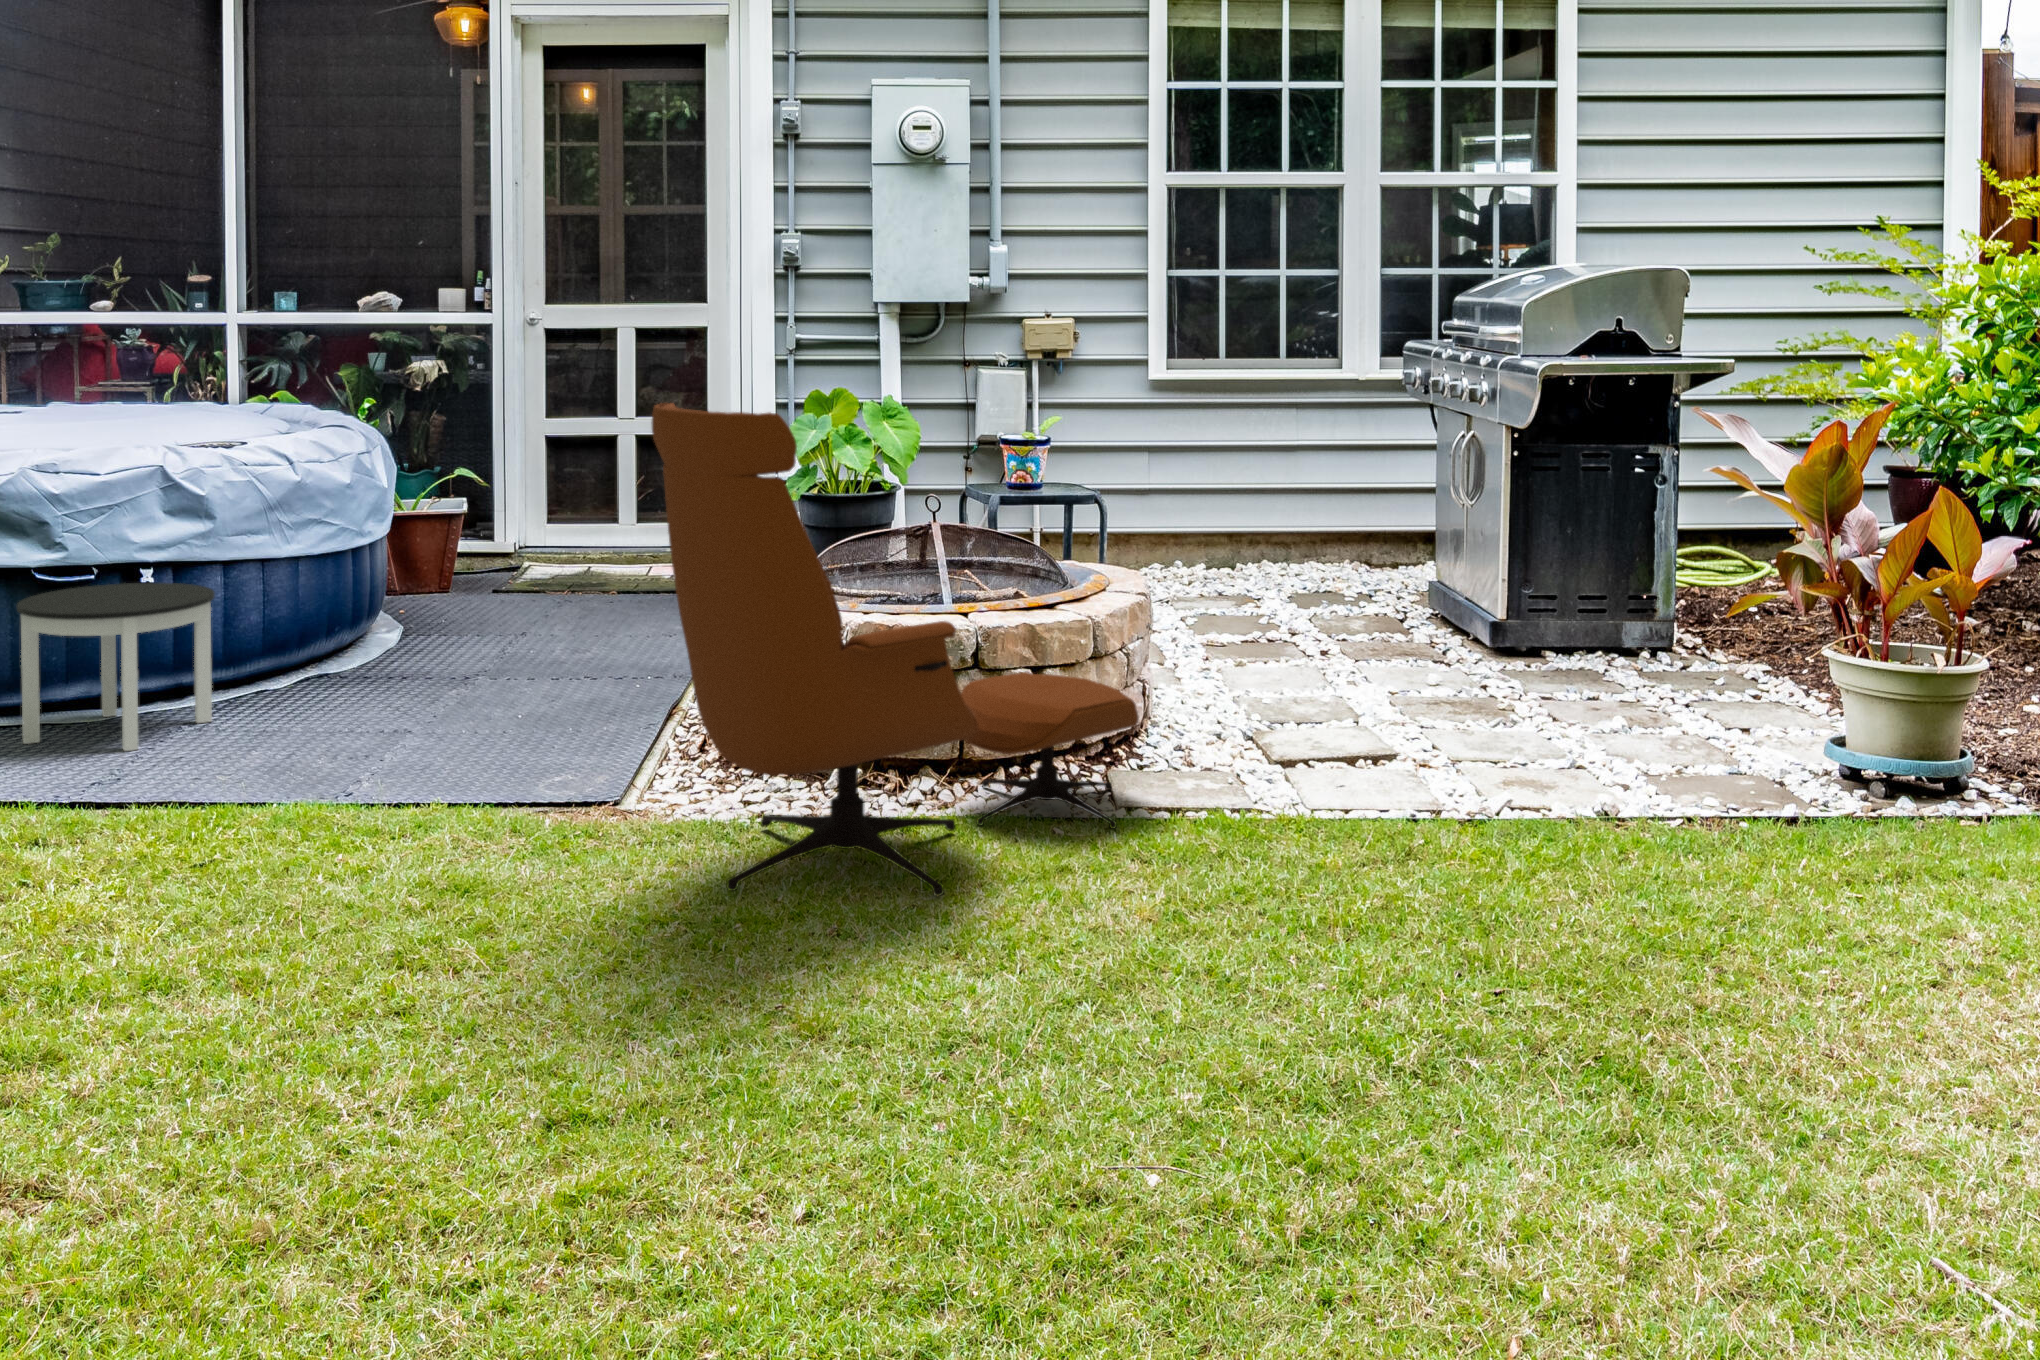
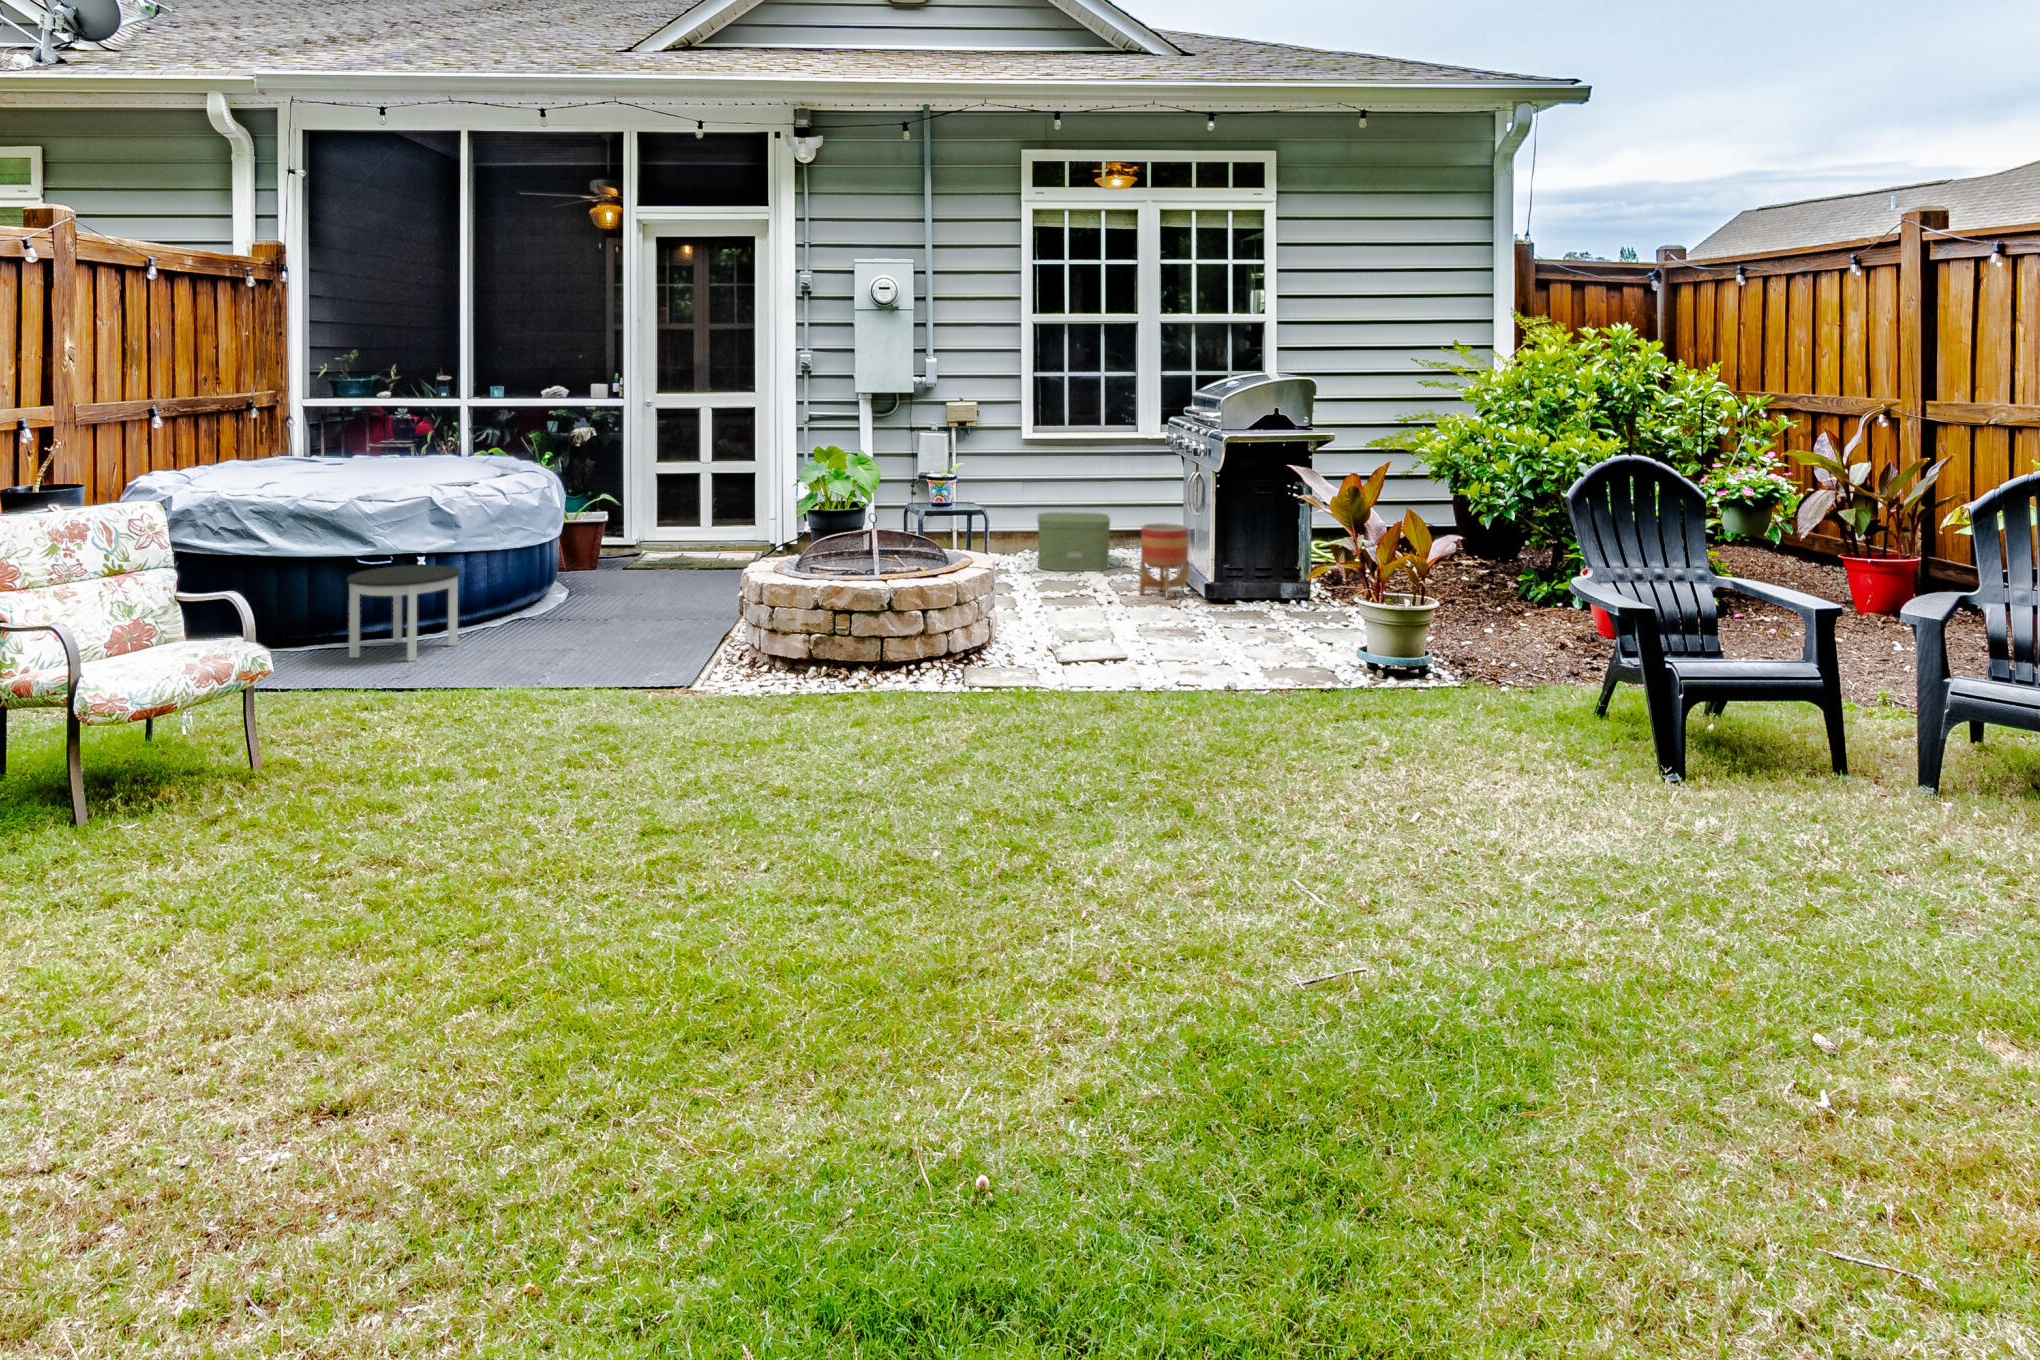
lounge chair: present [652,403,1139,896] -> none [704,469,975,730]
storage box: none [1174,503,1301,600] -> present [1037,512,1110,571]
planter: none [1369,520,1454,649] -> present [1140,523,1189,599]

